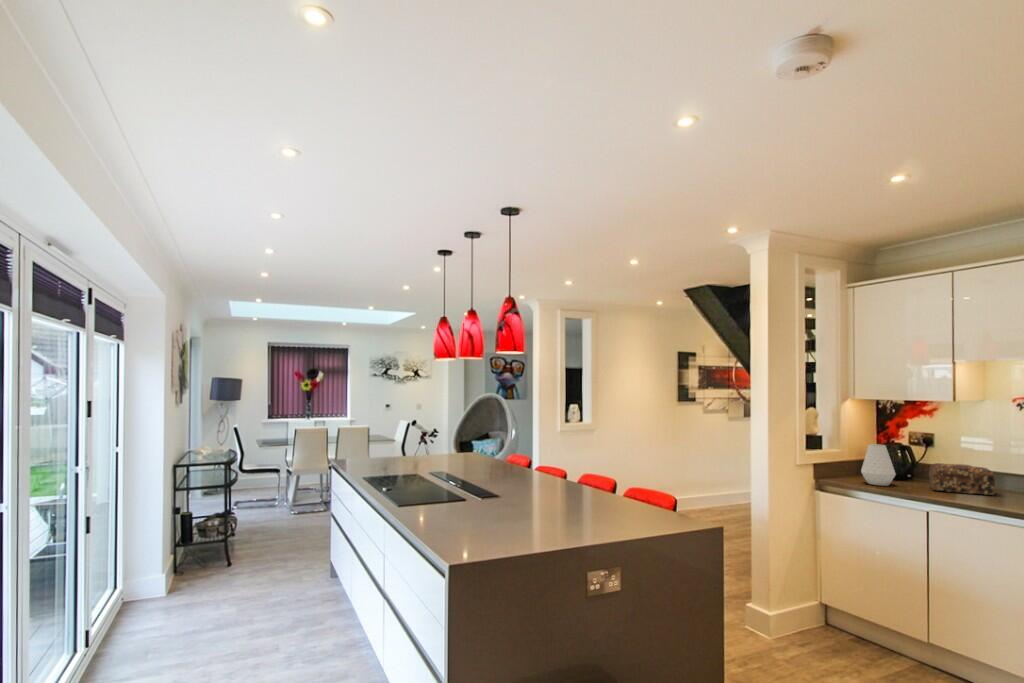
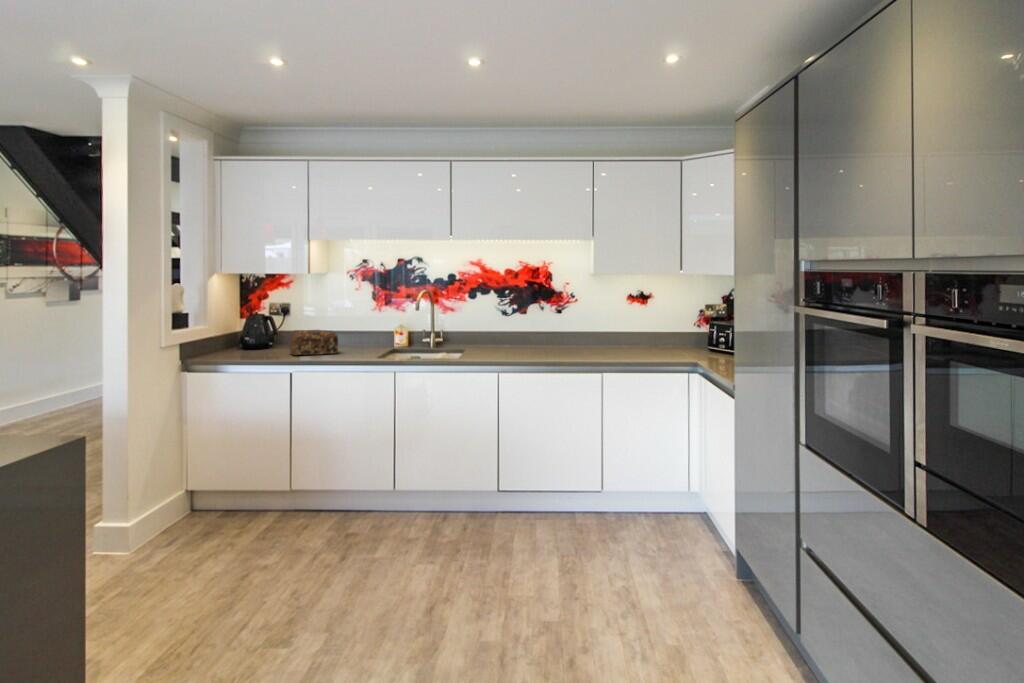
vase: present [861,444,896,486] -> none [230,317,262,357]

